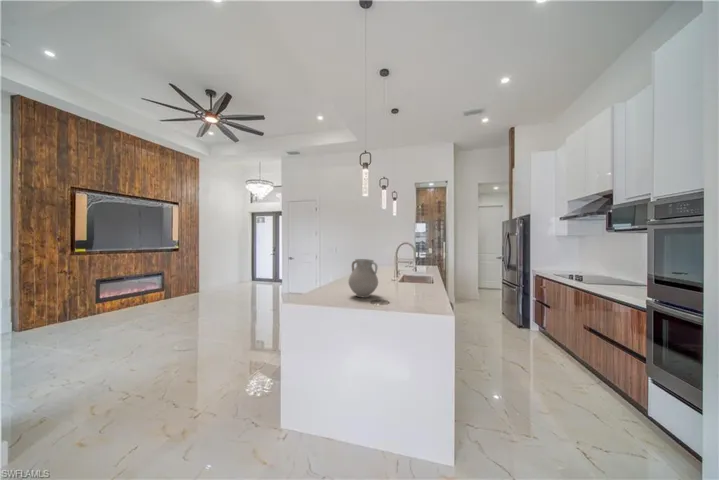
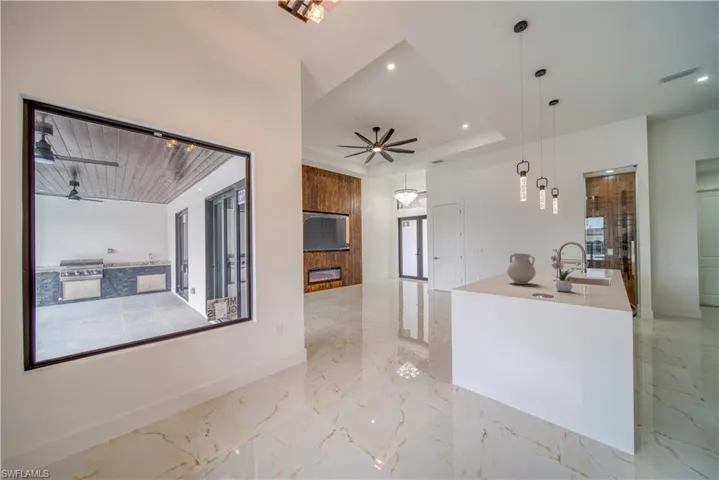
flower arrangement: none [394,255,418,308] -> present [551,250,572,292]

